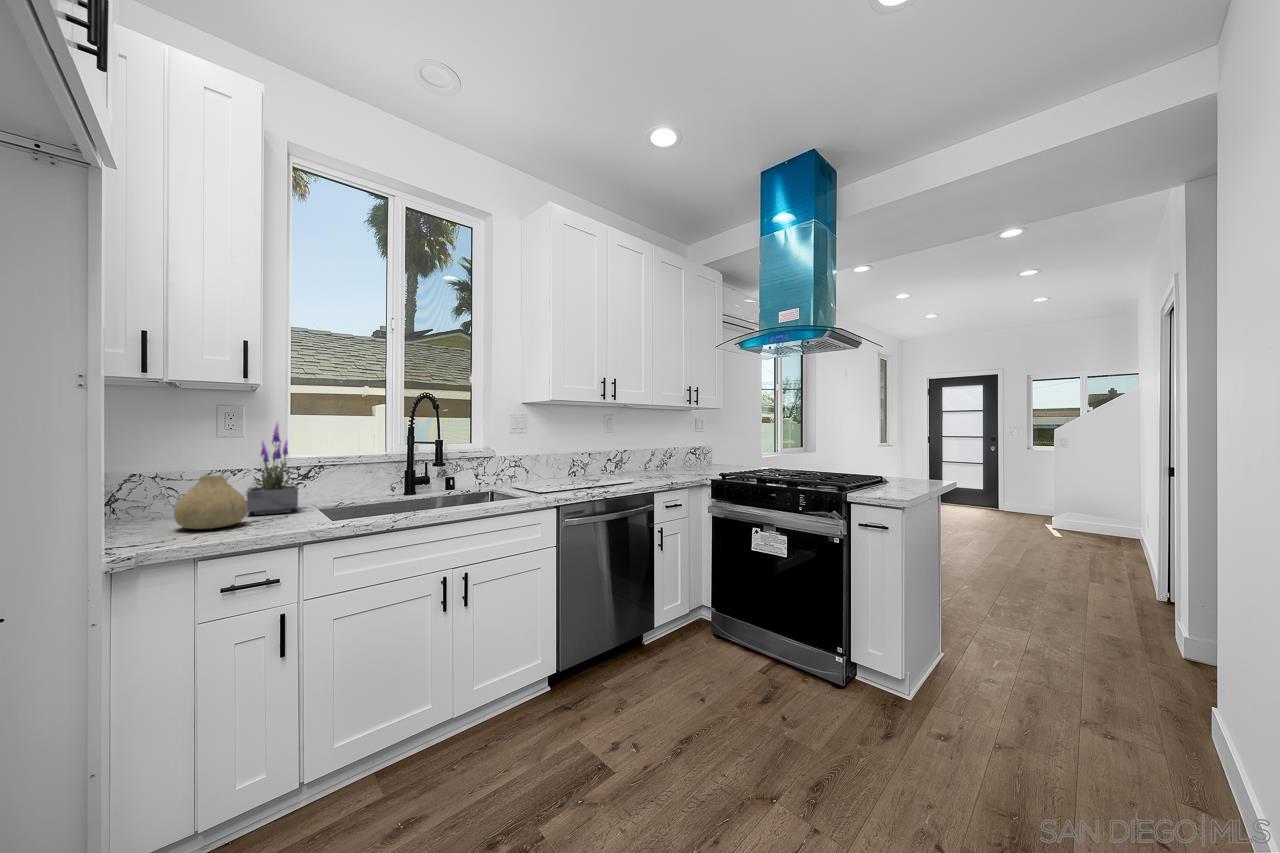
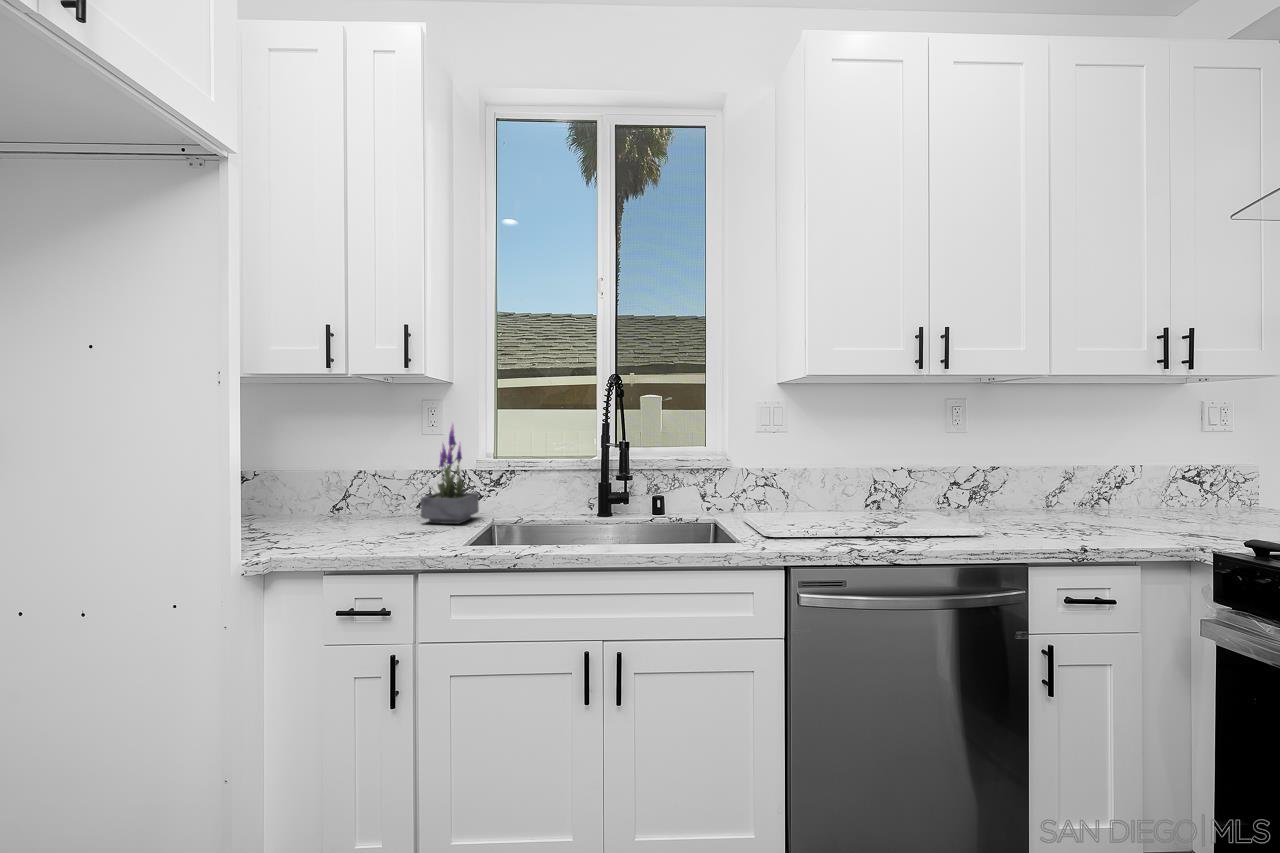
vase: present [174,475,247,529] -> none [343,481,403,535]

